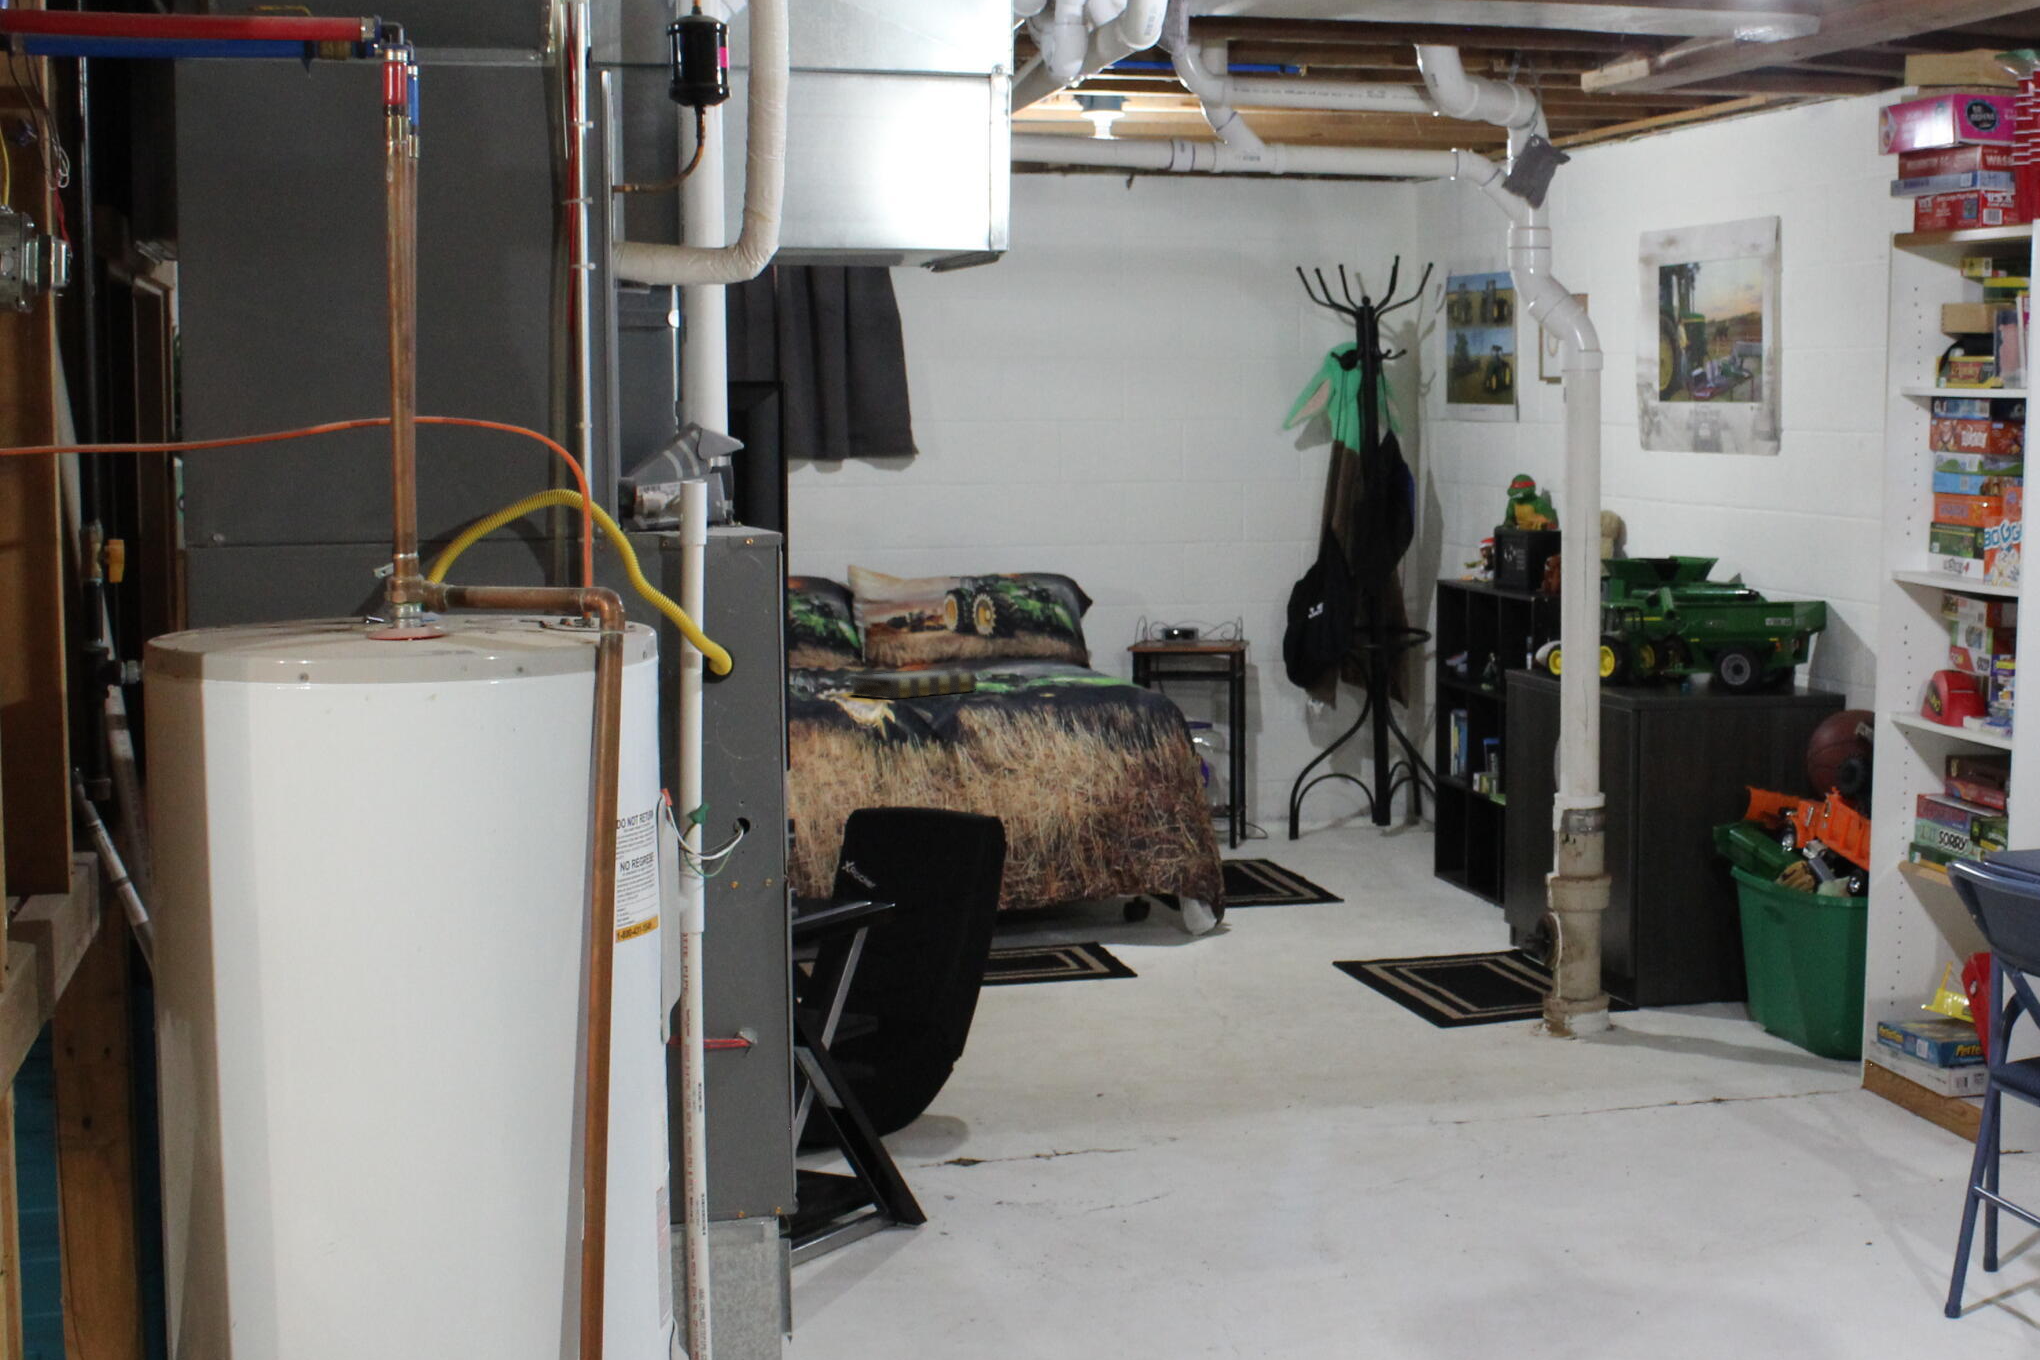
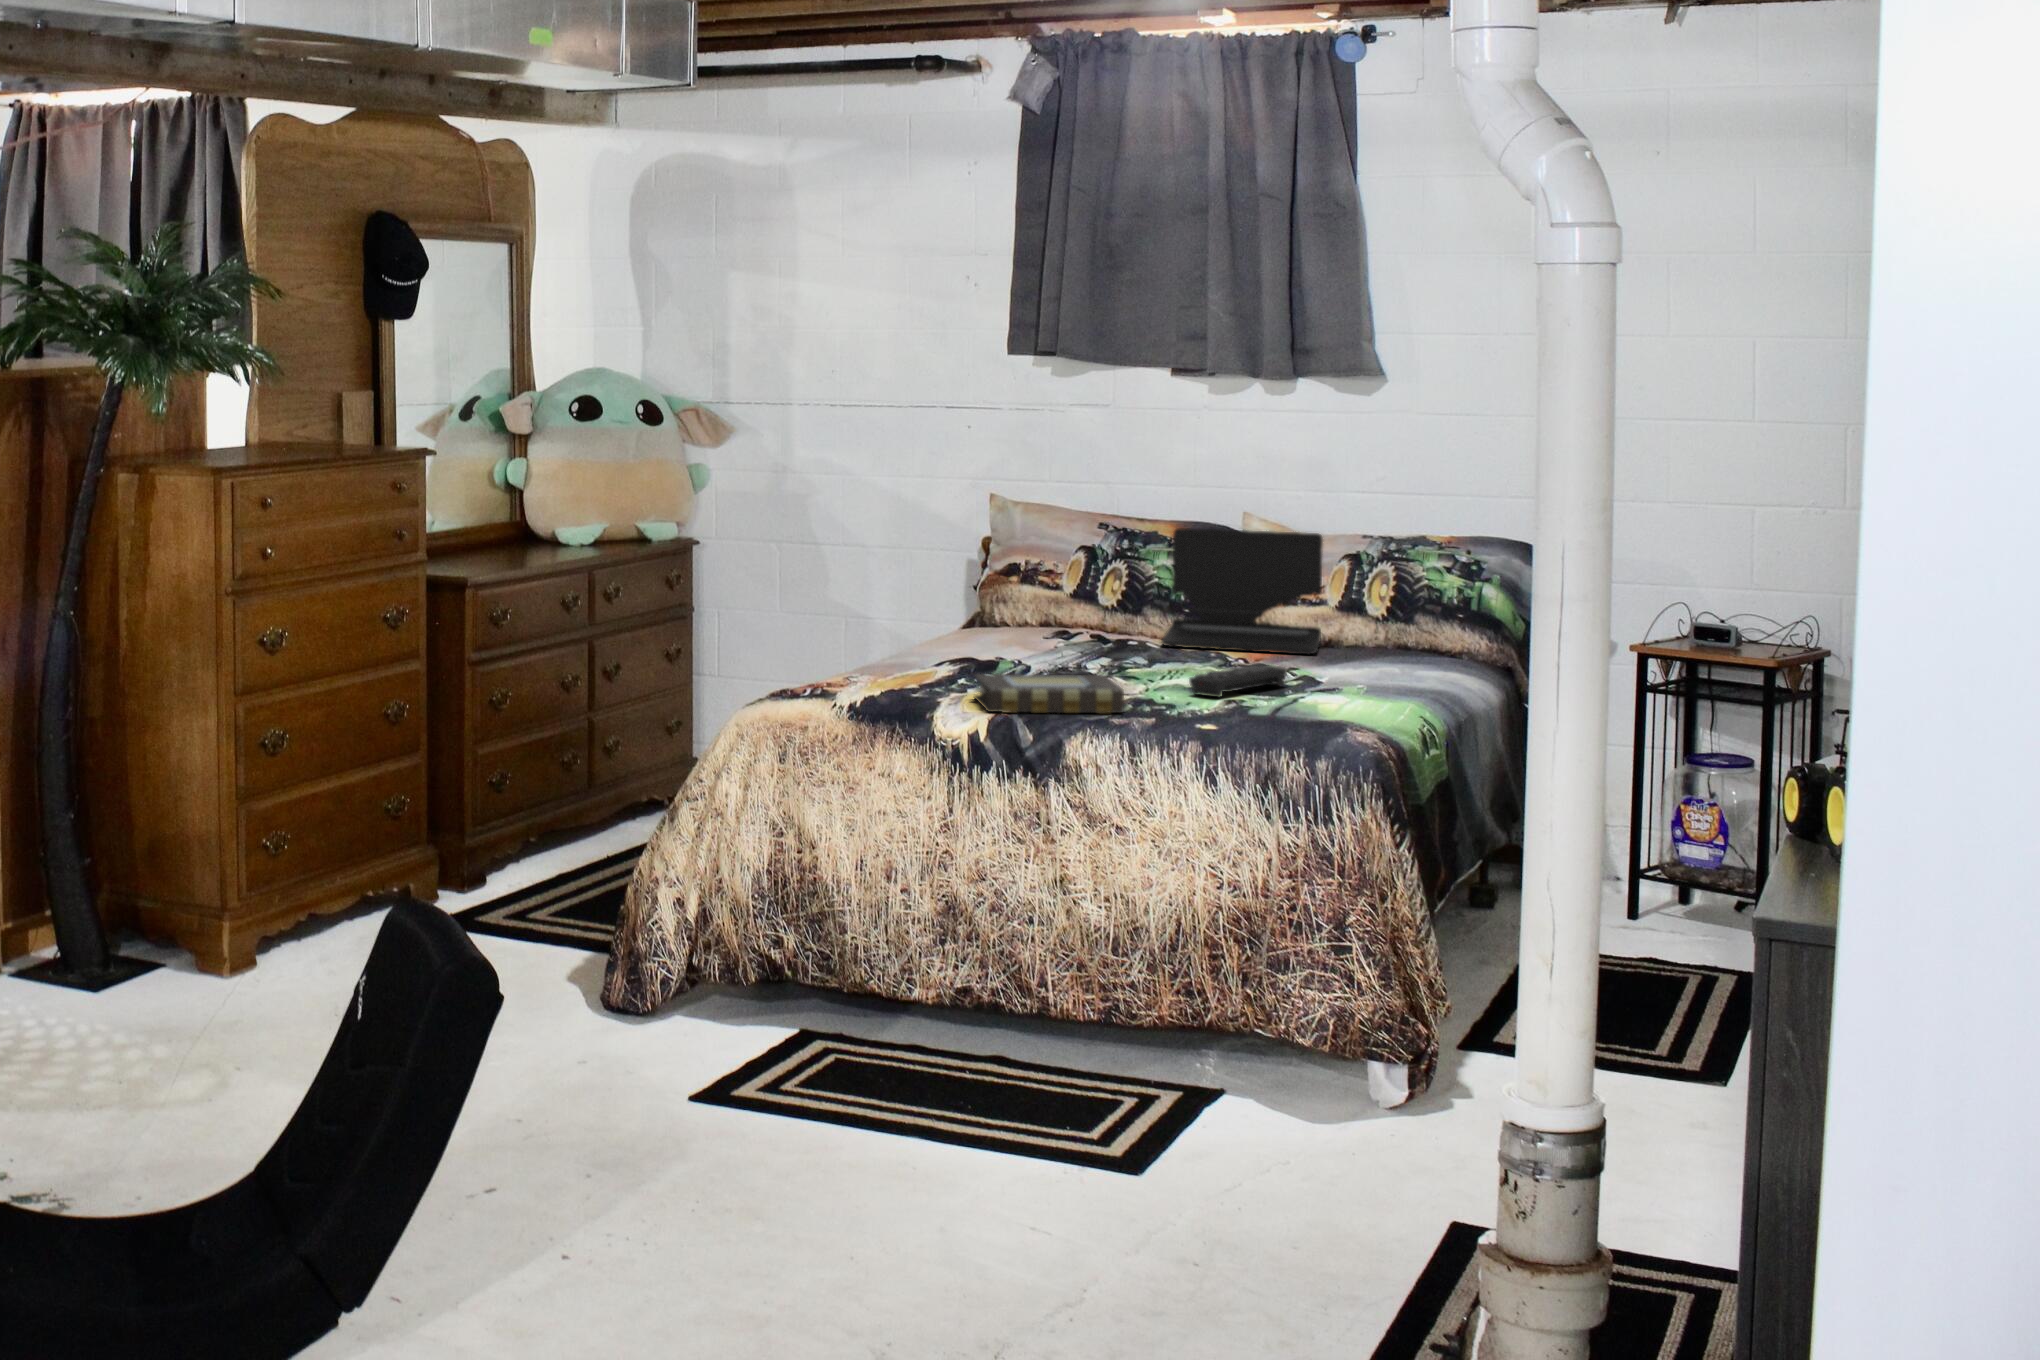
laptop: none [822,574,967,670] -> present [1161,528,1323,654]
remote control: none [976,659,1017,682] -> present [1189,665,1287,697]

